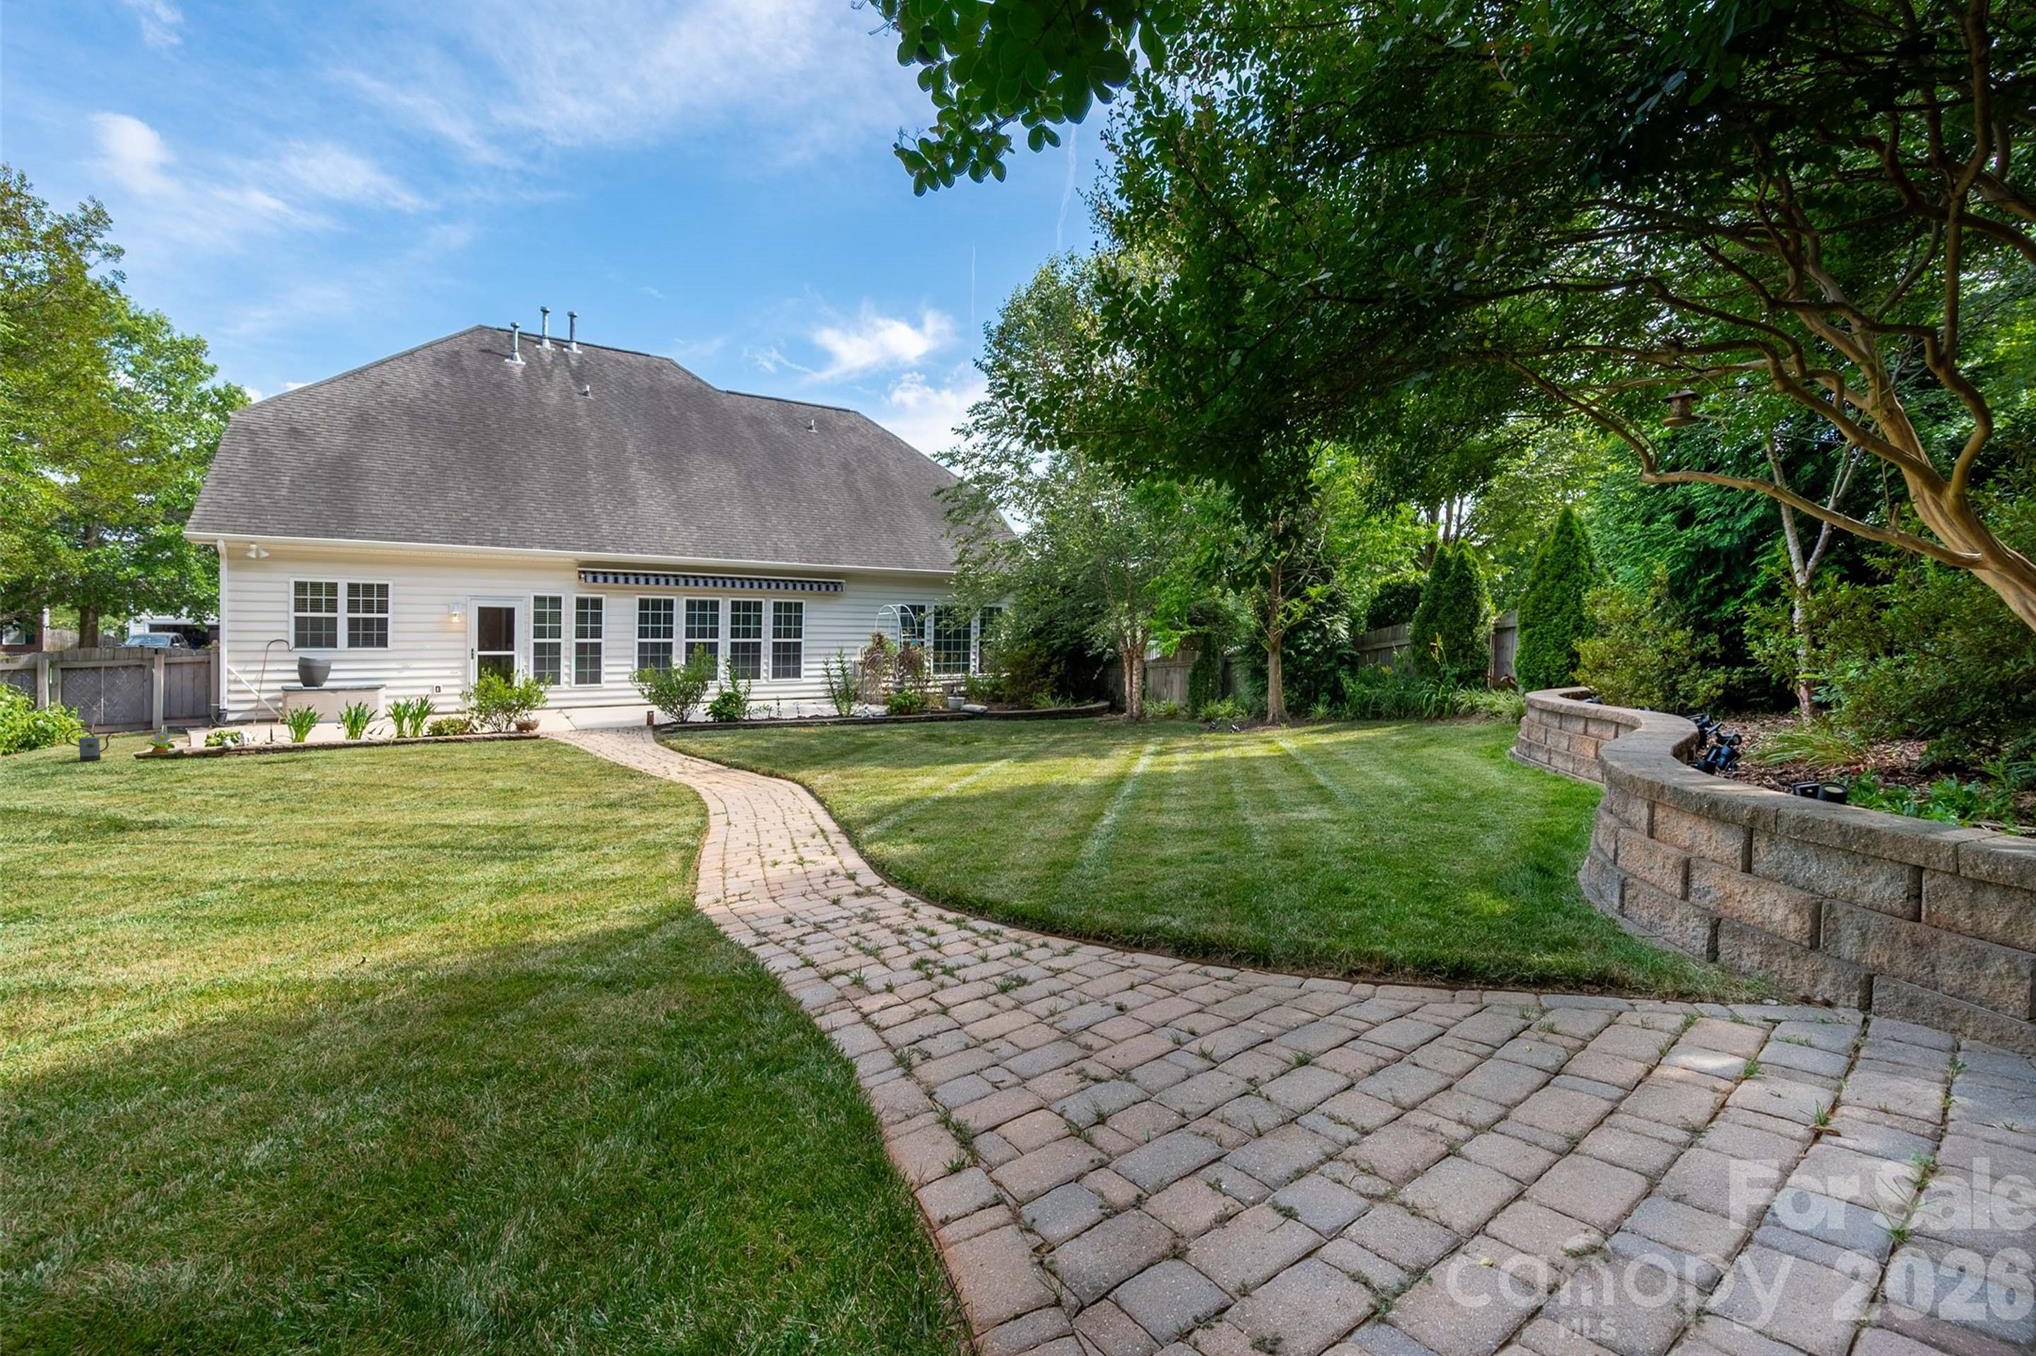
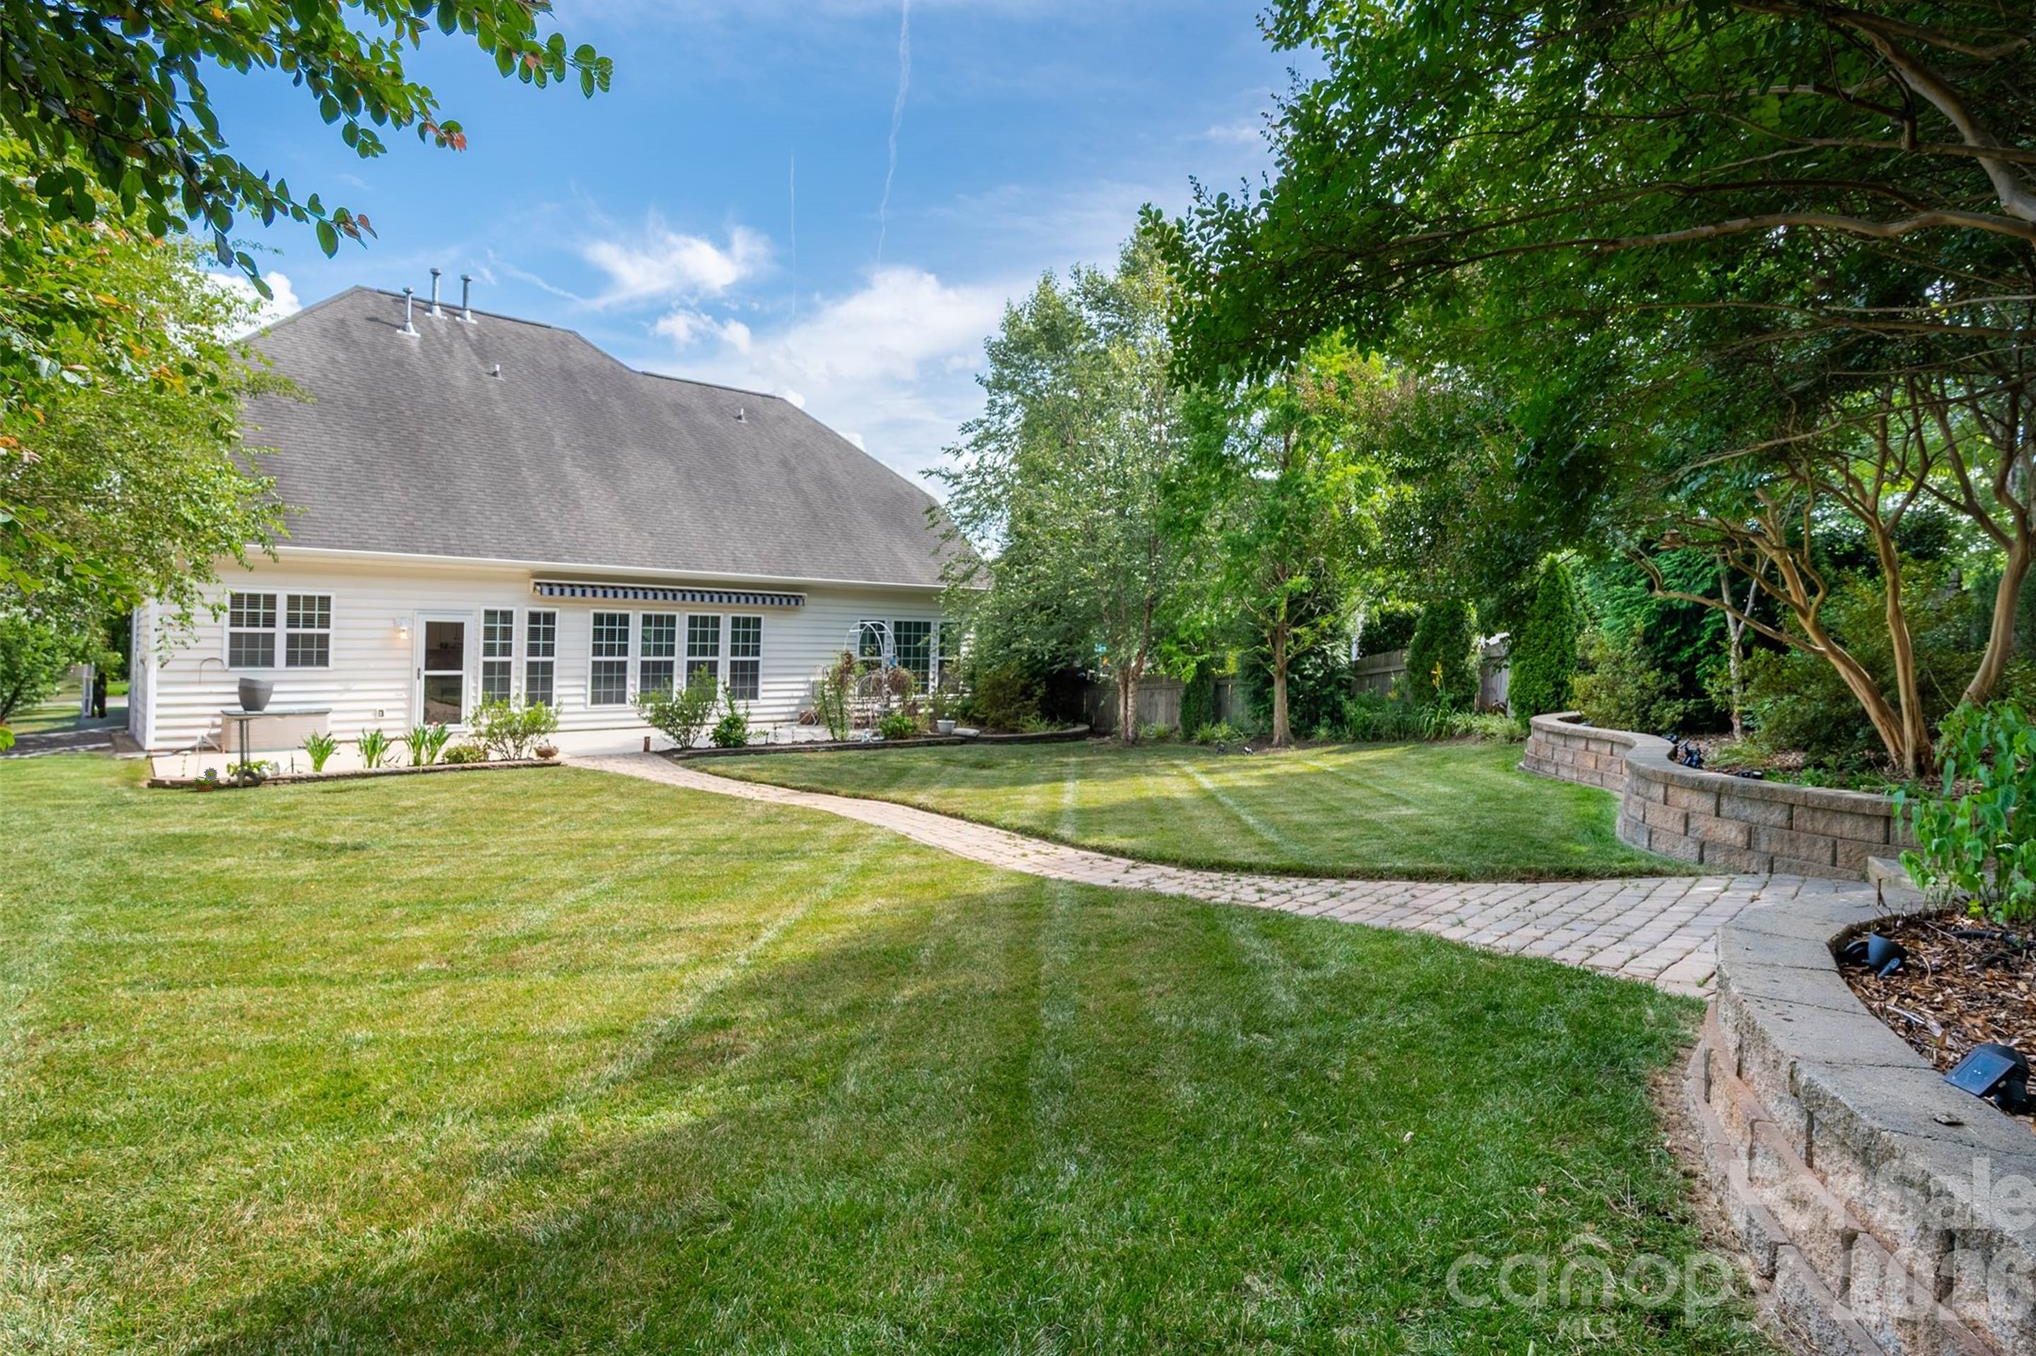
side table: none [192,685,233,749] -> present [229,717,261,787]
watering can: present [65,728,112,761] -> none [140,764,180,800]

